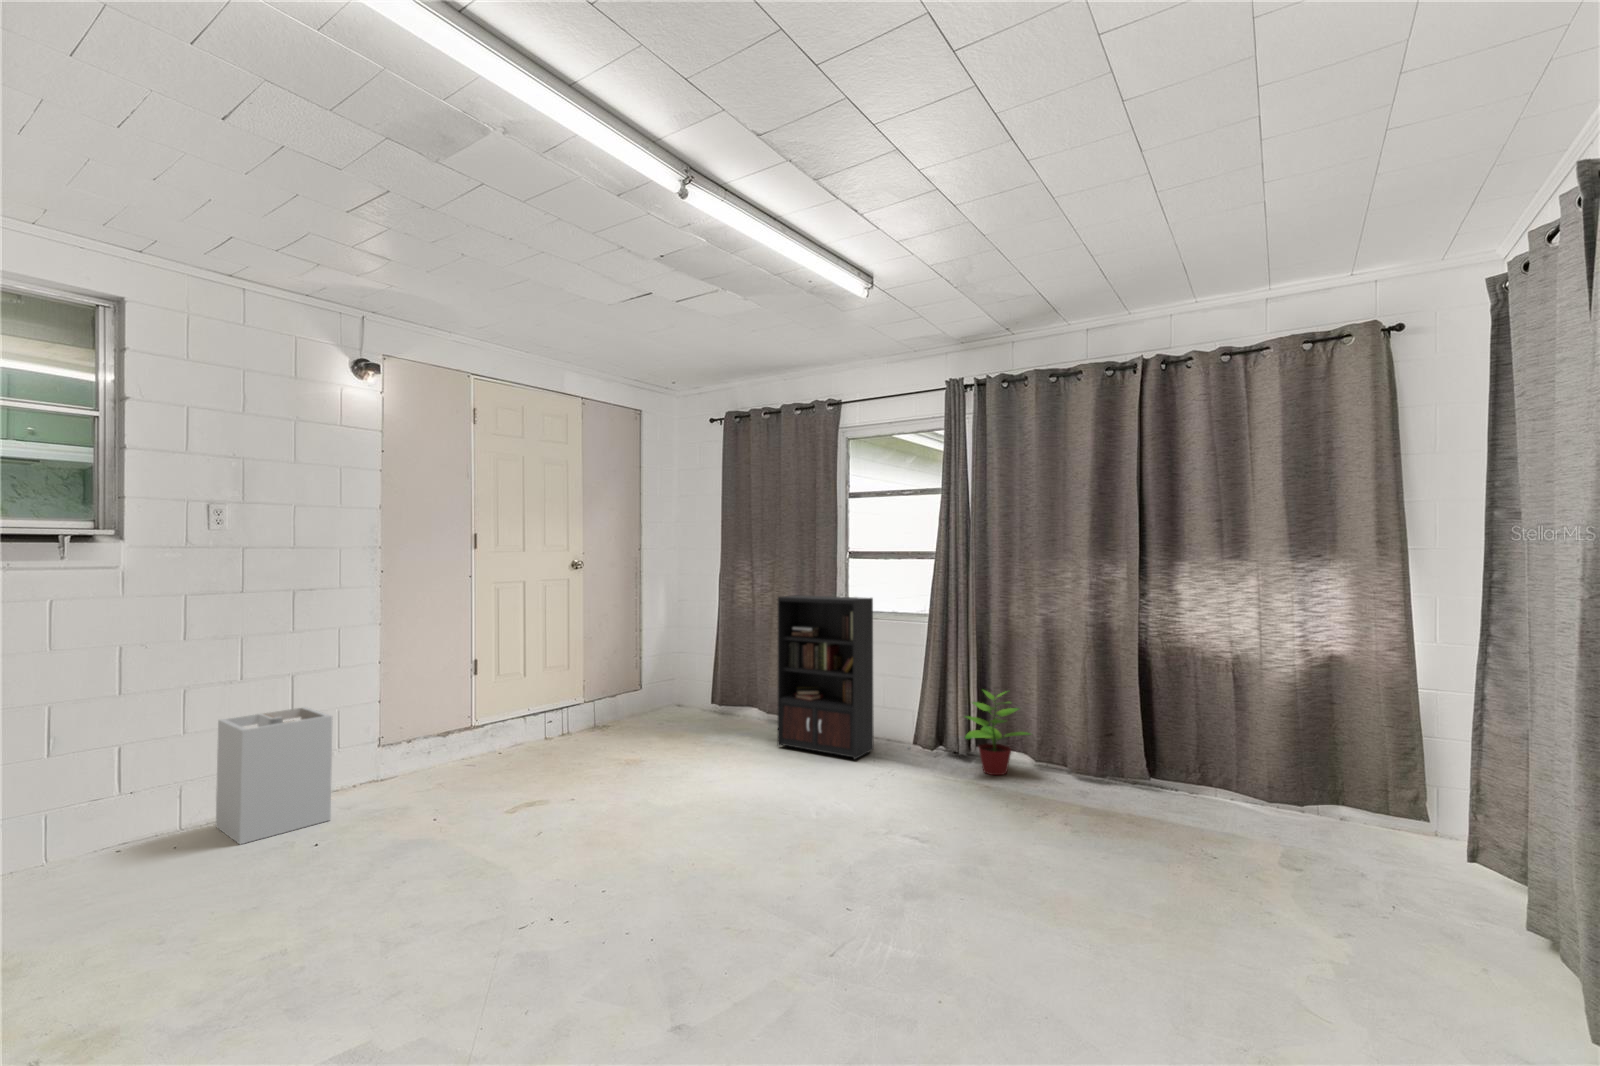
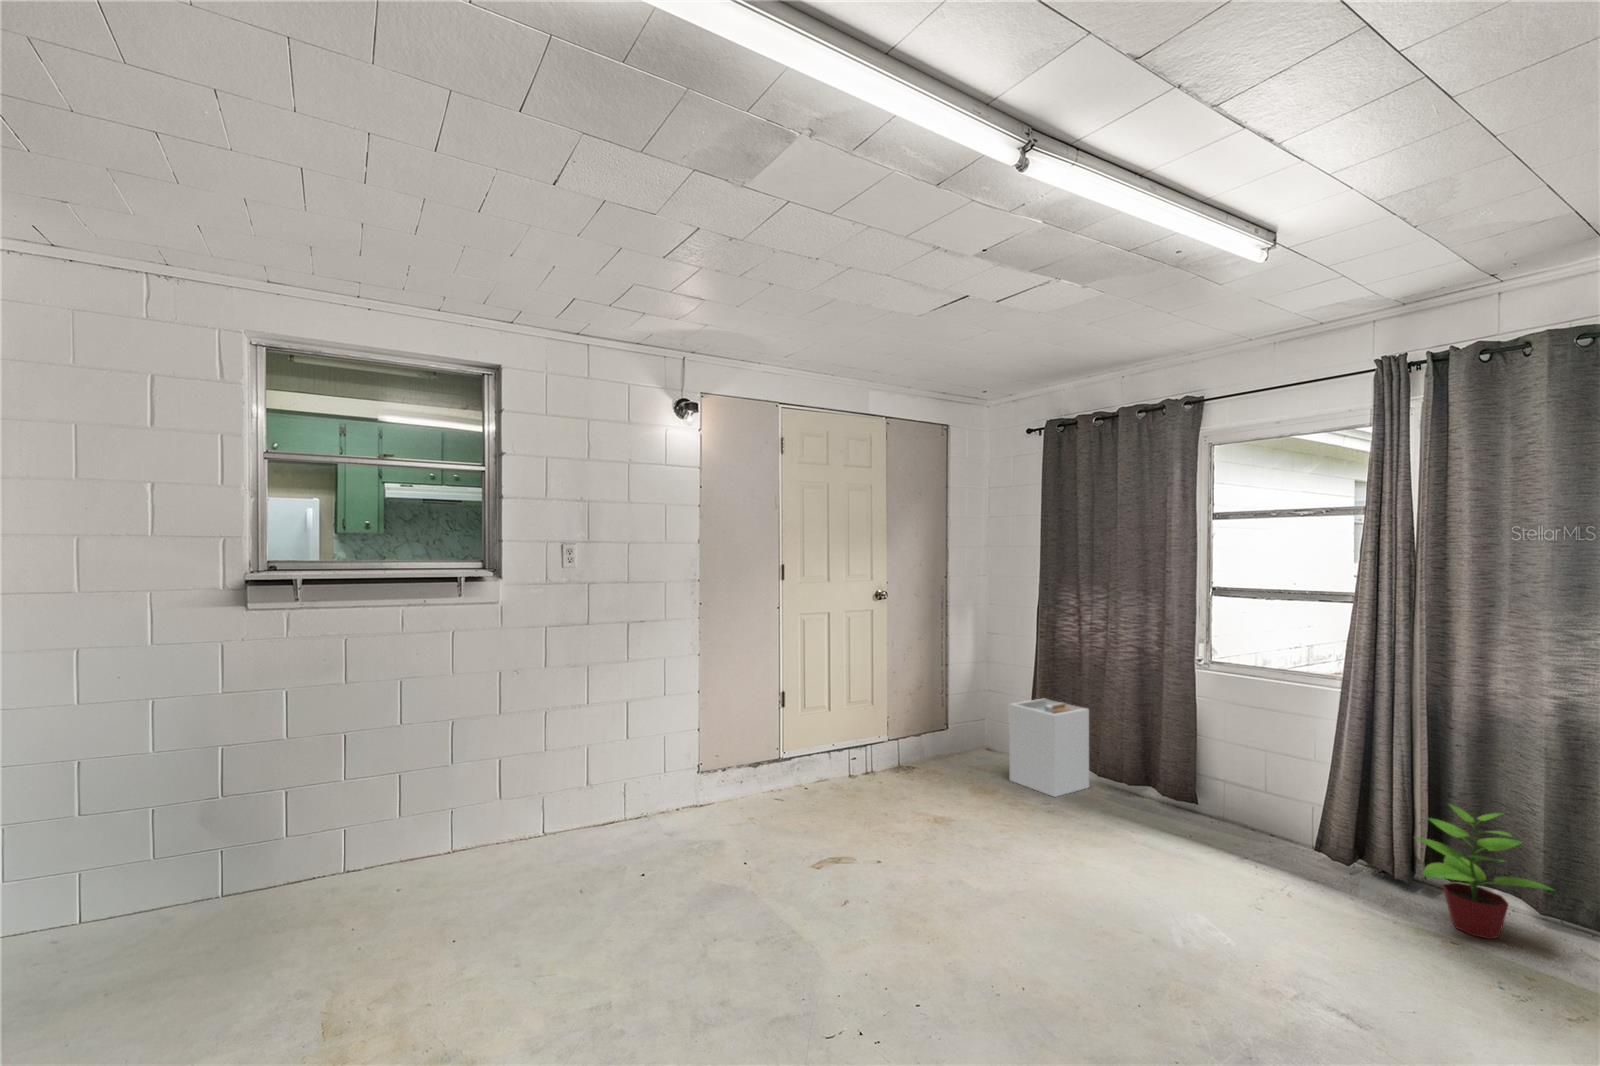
bookcase: present [778,595,910,759] -> none [1118,641,1314,867]
laundry hamper: present [216,707,332,844] -> present [1009,699,1089,797]

